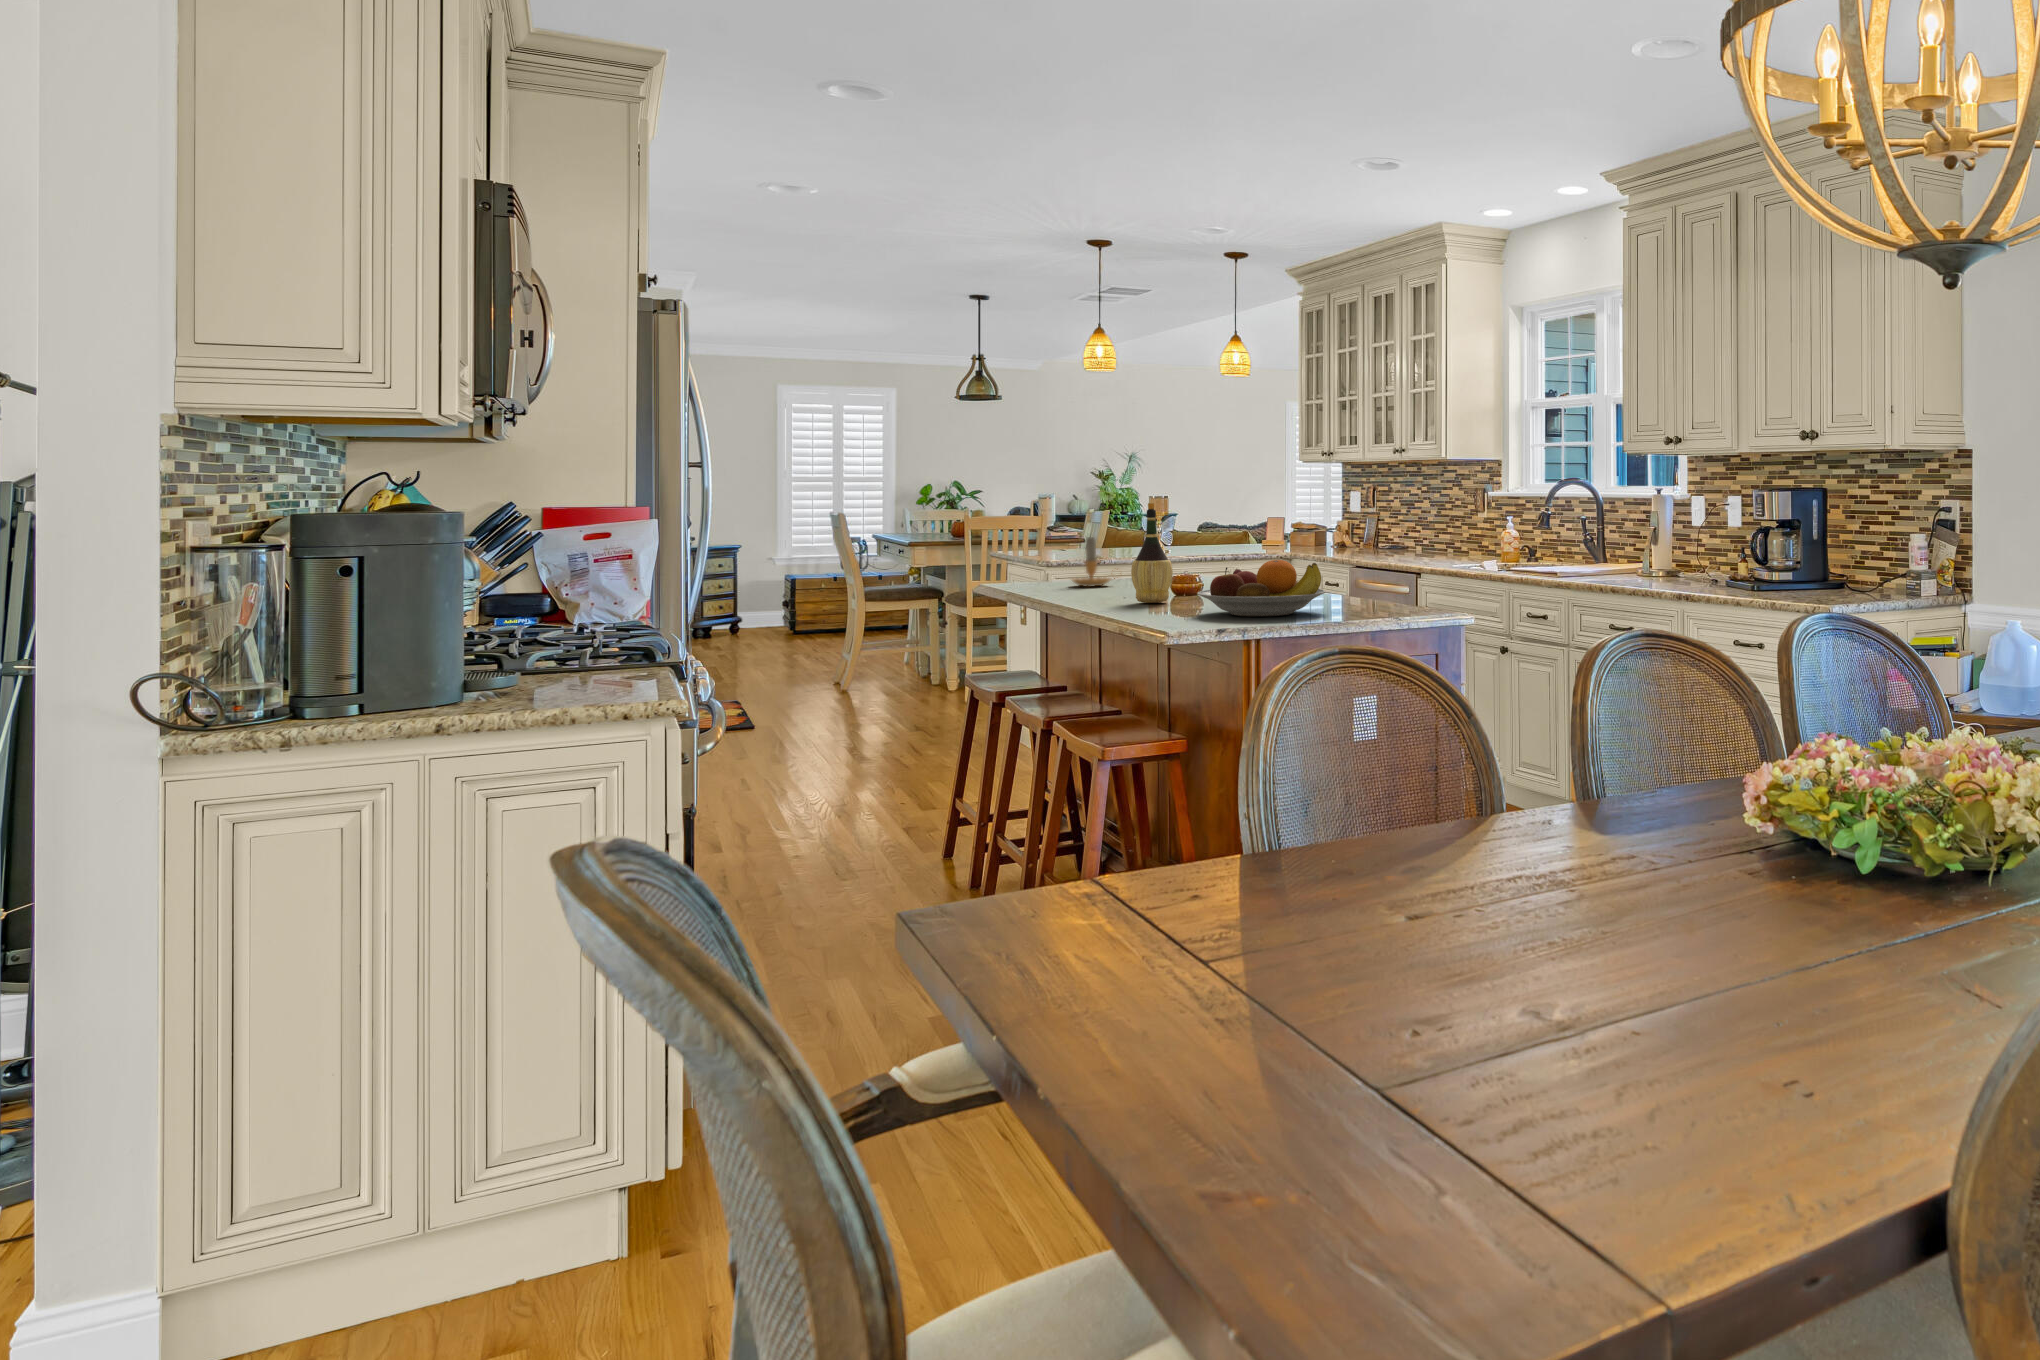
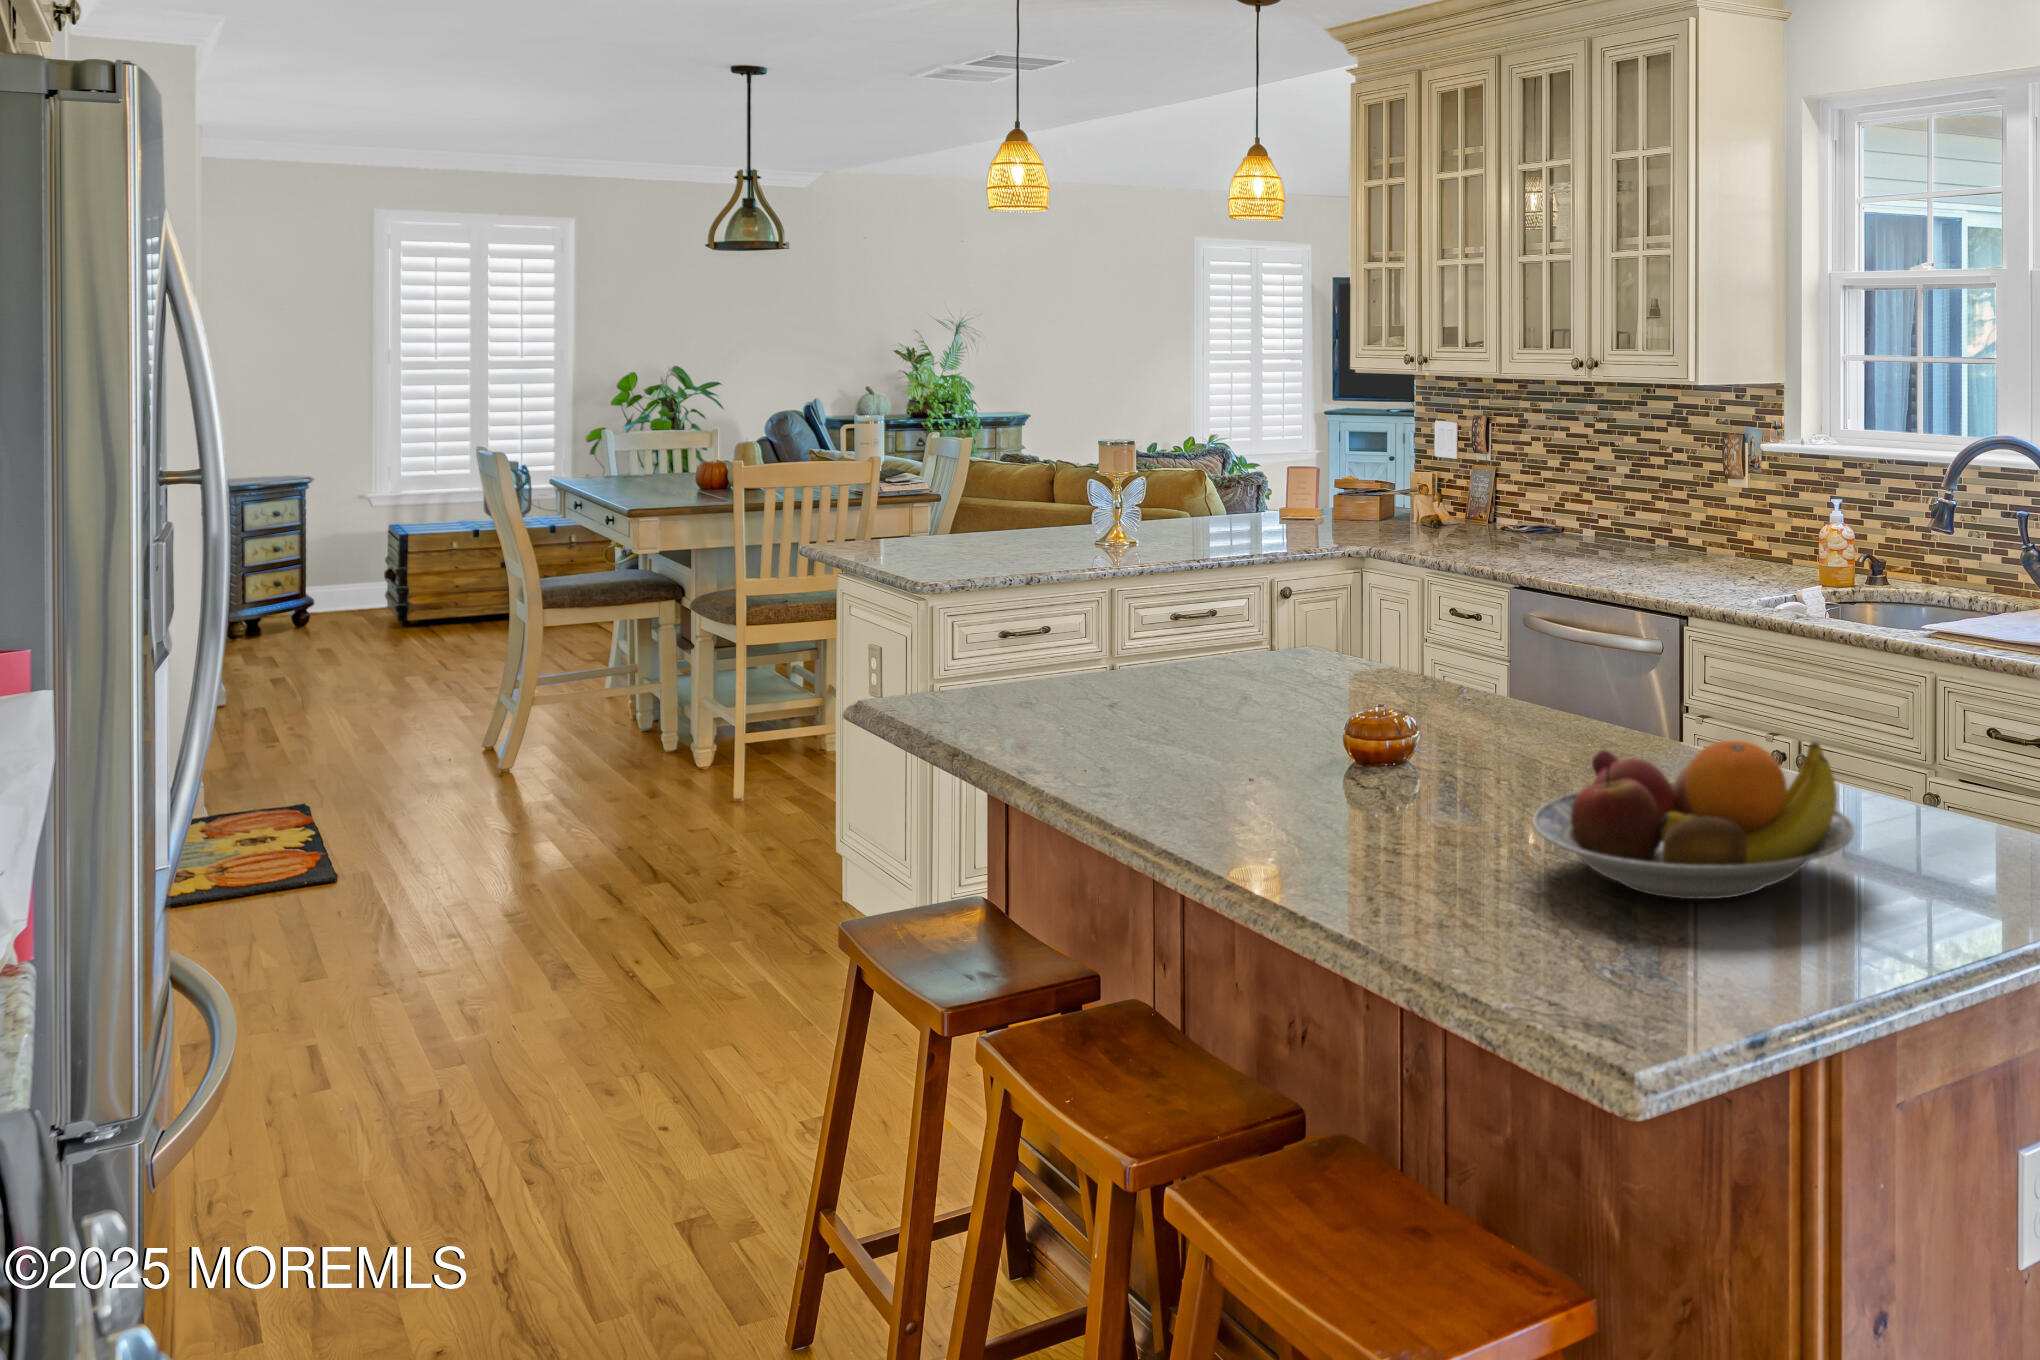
wine bottle: present [1131,503,1173,603] -> none [1297,566,1394,809]
candle: present [1072,537,1118,587] -> none [1074,590,1184,709]

